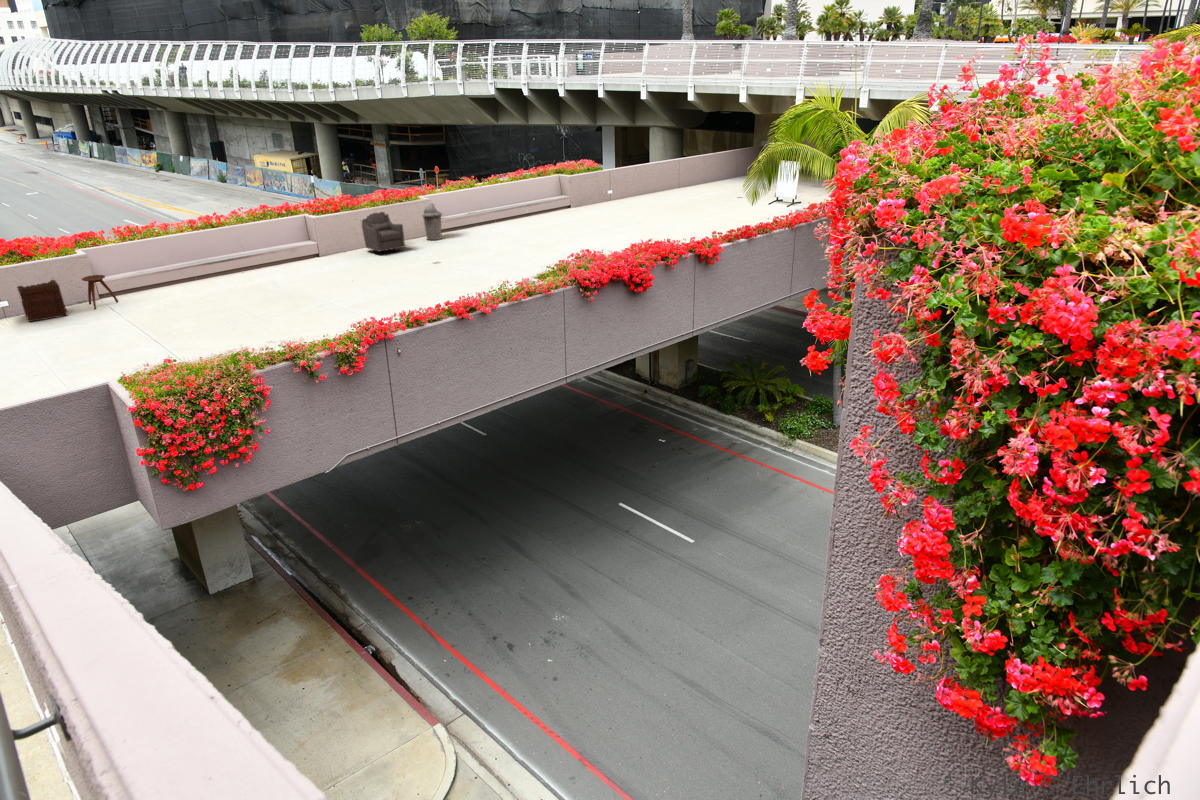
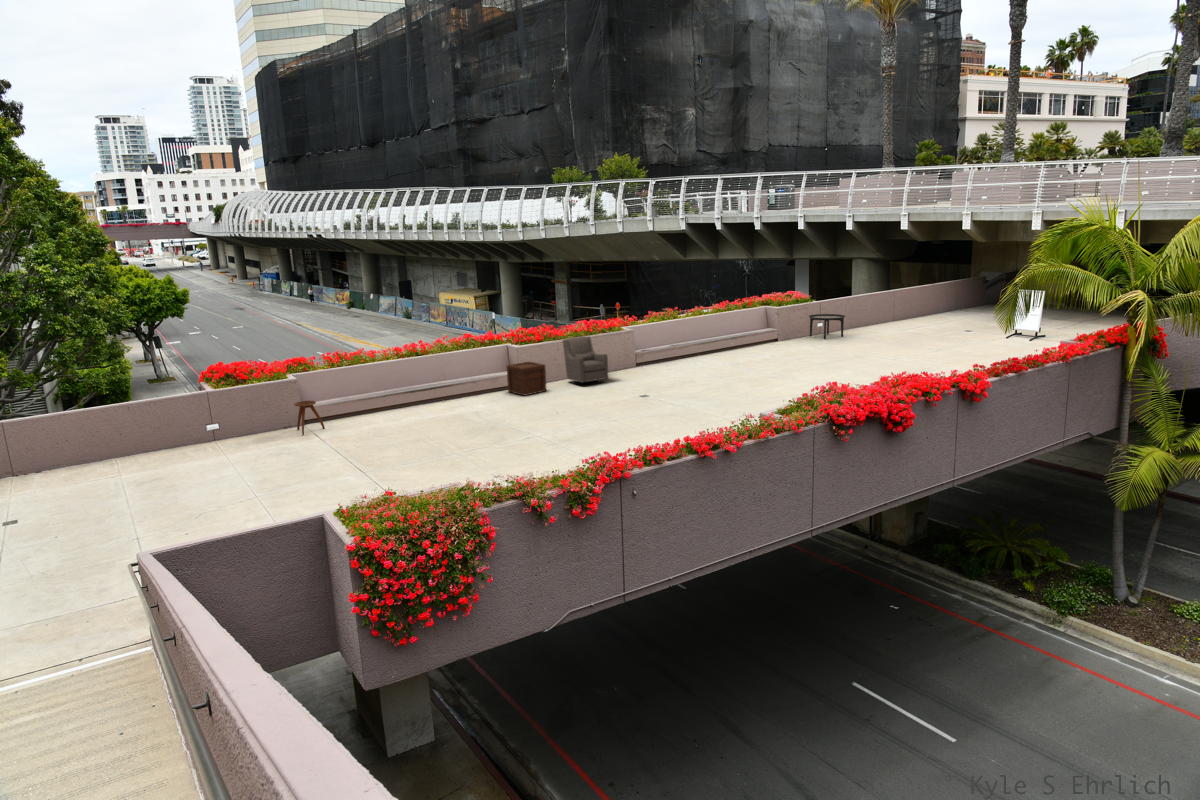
round table: none [598,183,630,206] -> present [809,314,845,339]
trash can: present [422,204,442,240] -> none [625,333,647,372]
wooden crate: present [17,280,67,322] -> present [507,362,547,395]

